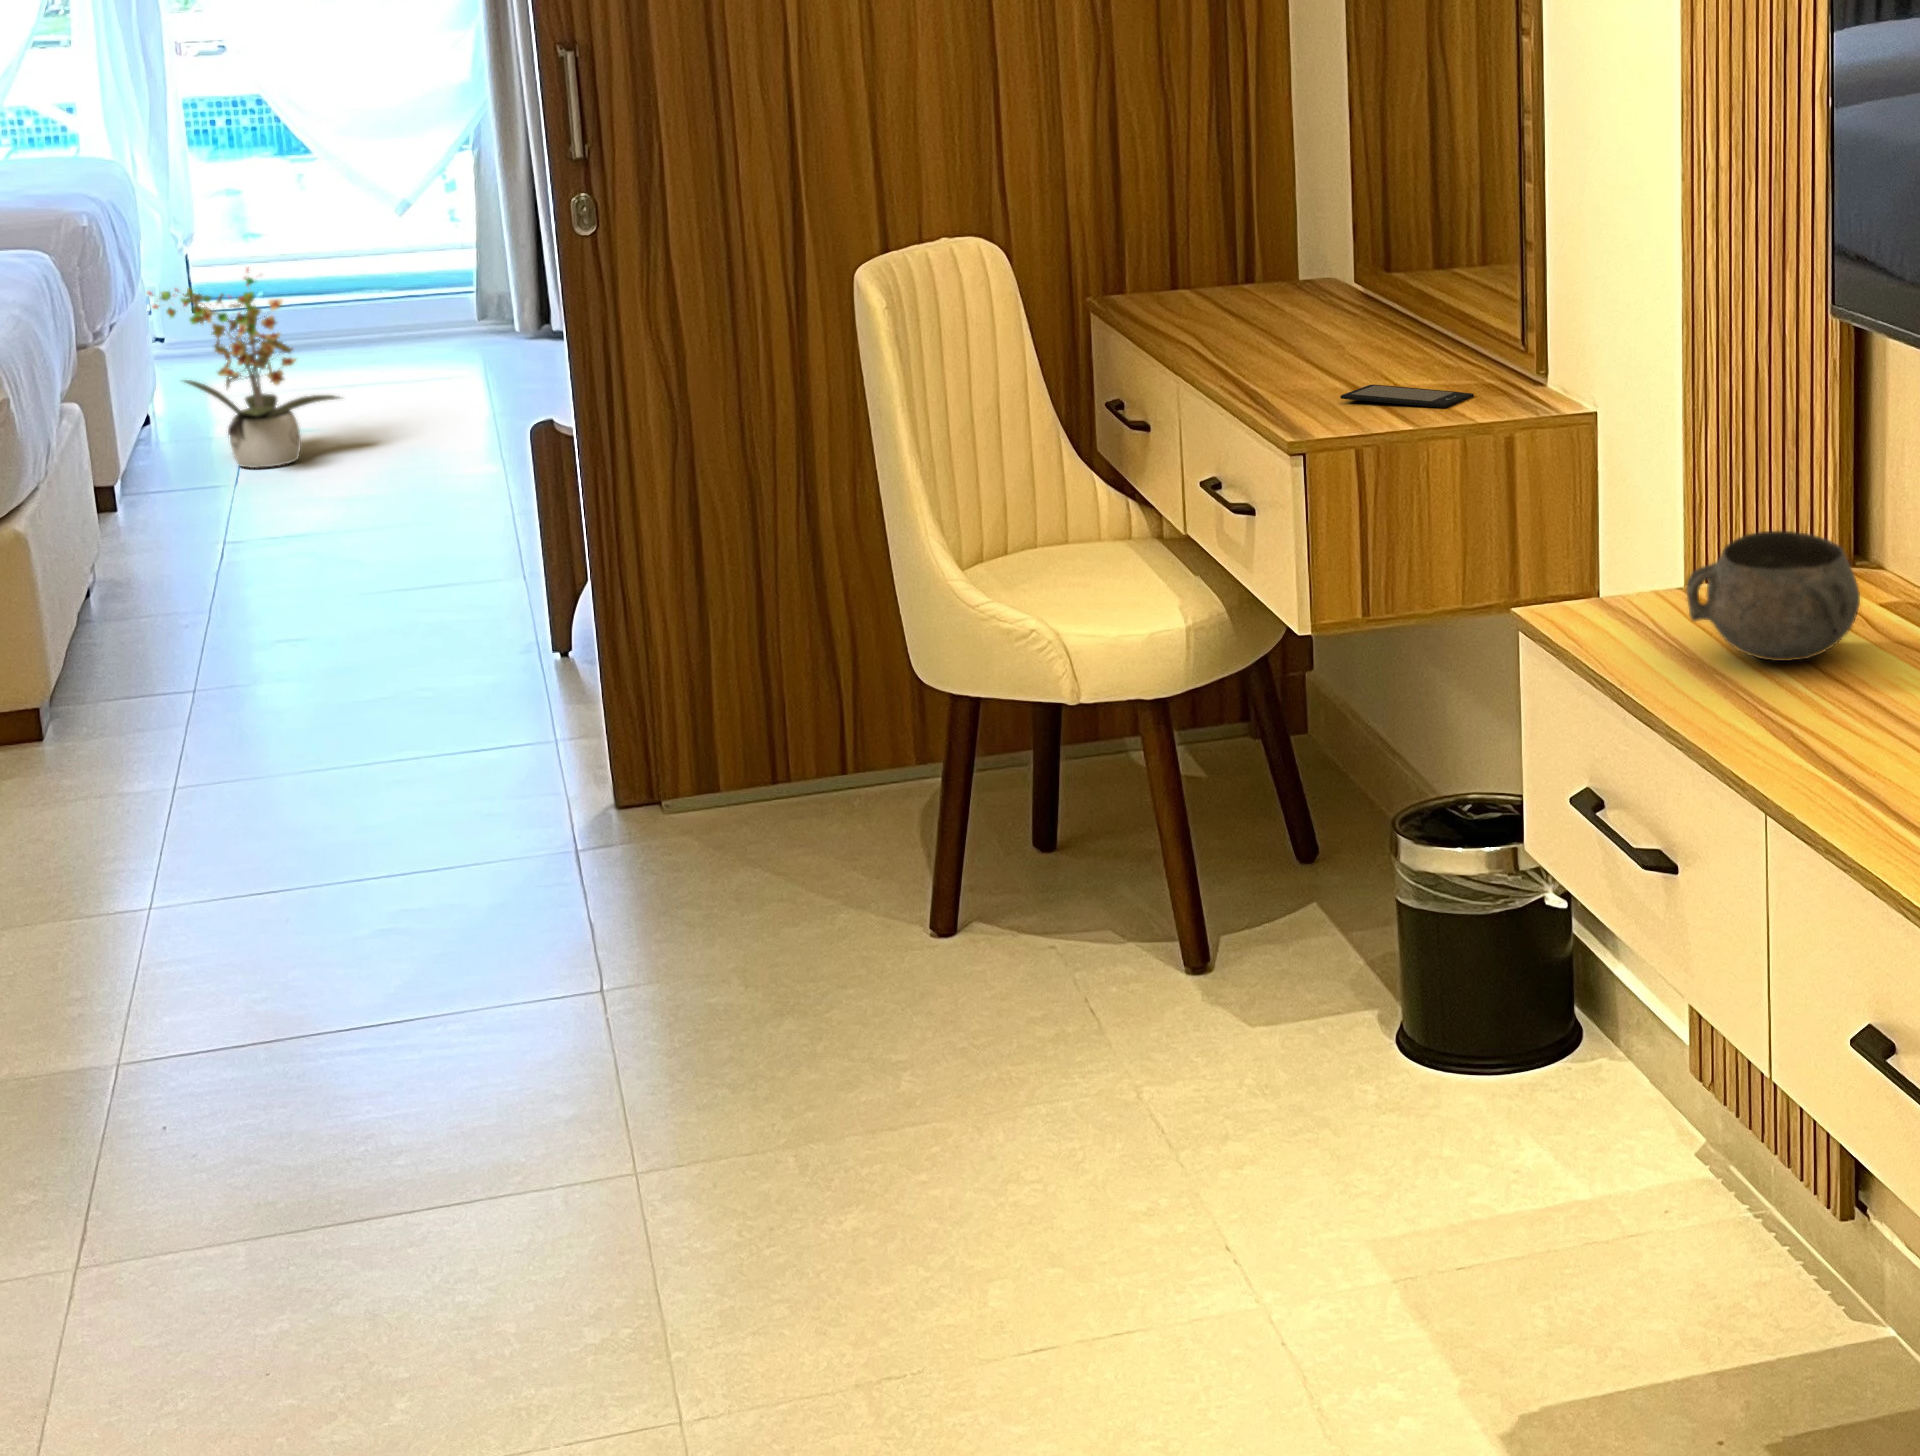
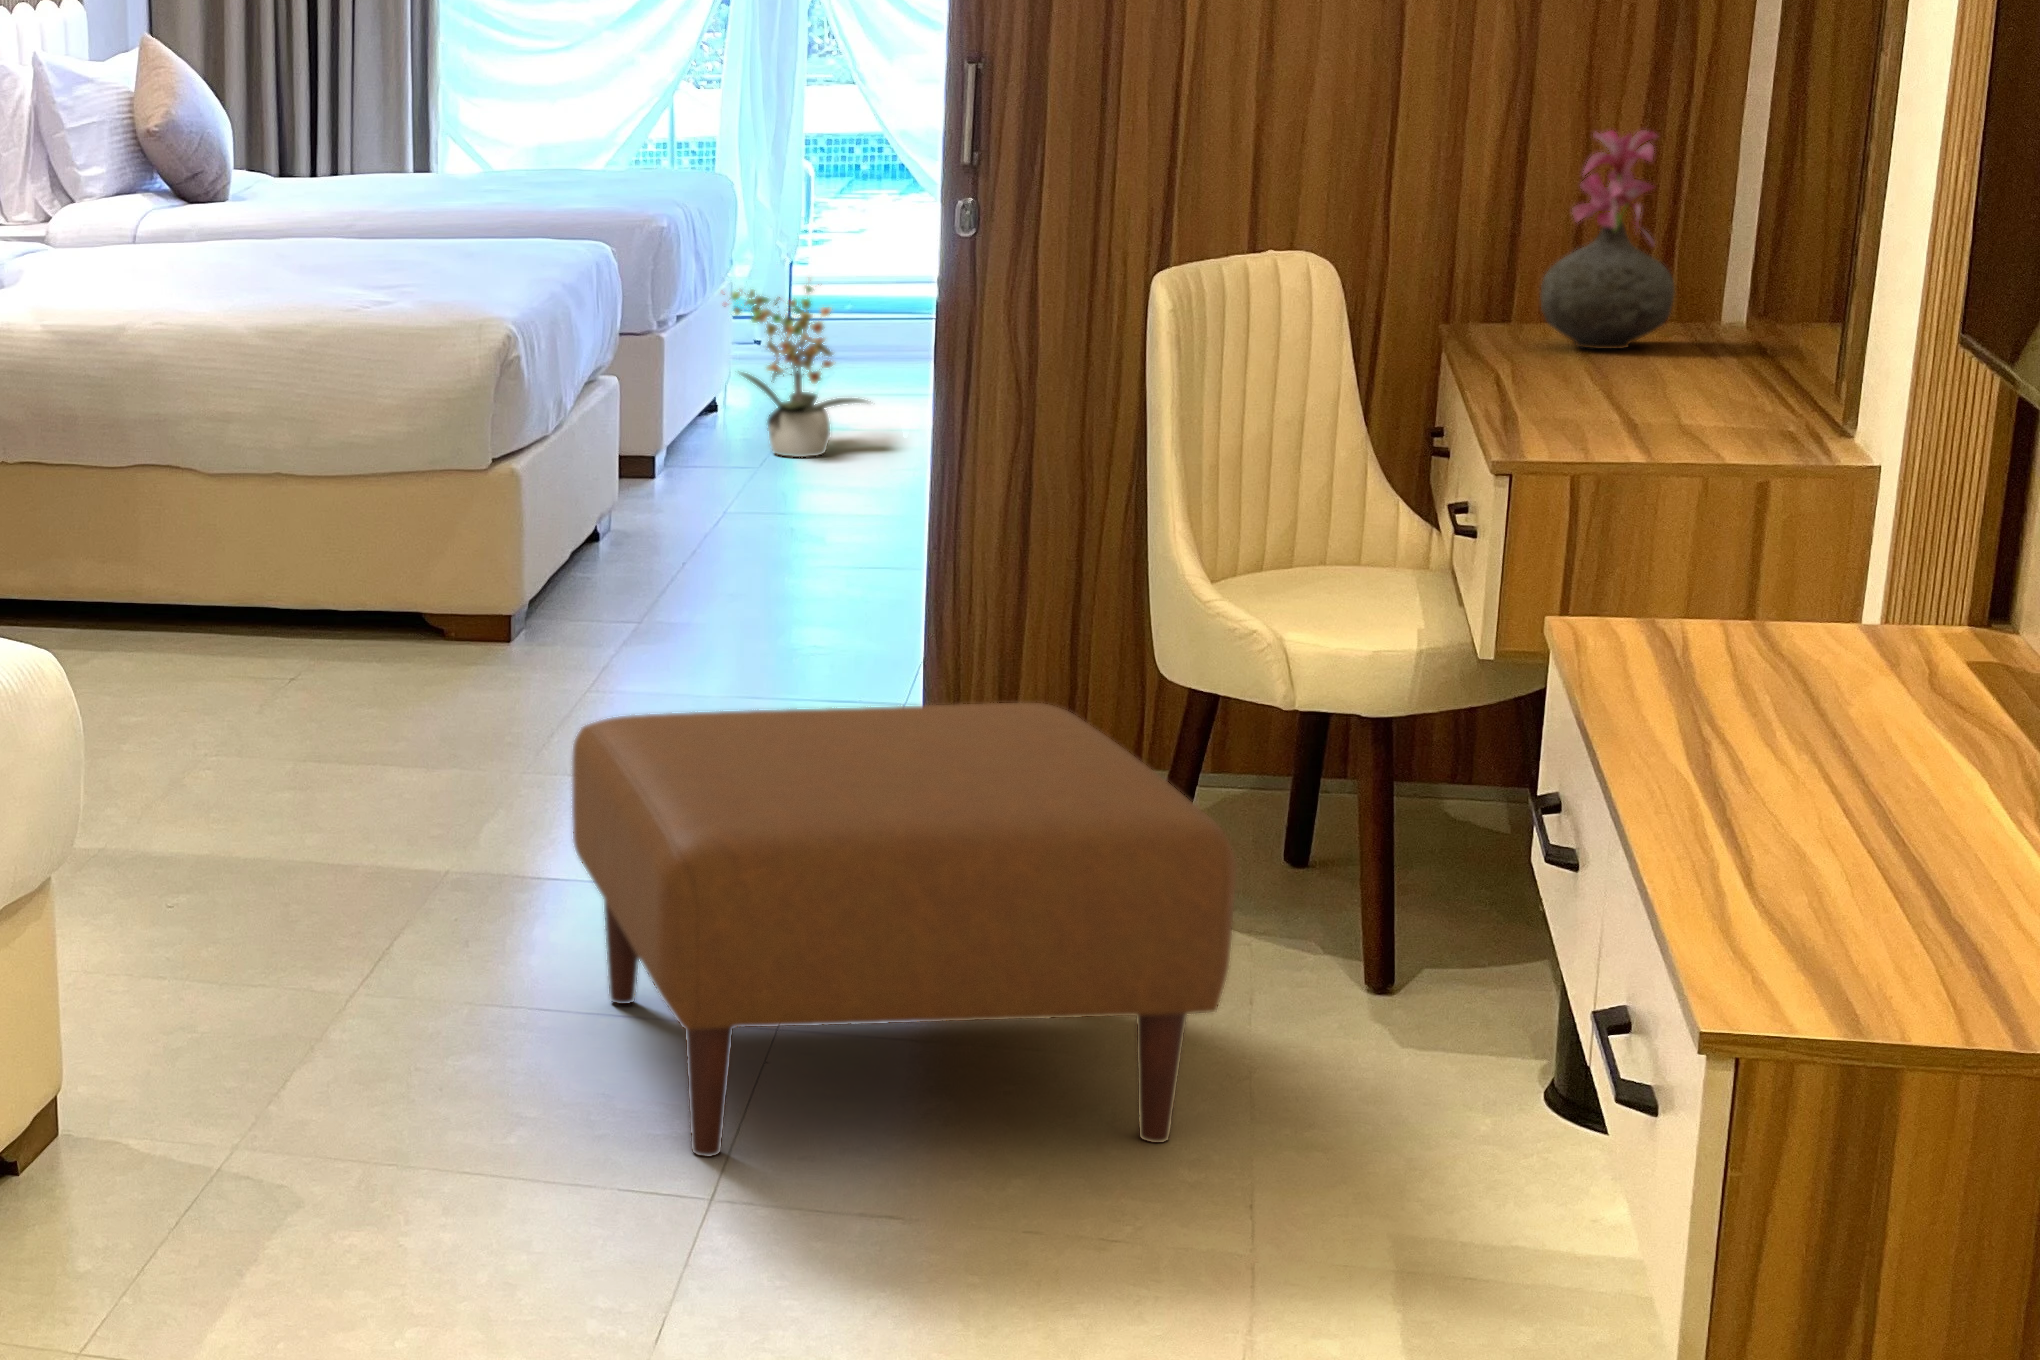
vase: none [1173,99,1287,308] -> present [1541,130,1675,349]
smartphone: present [1340,385,1474,408] -> none [1604,419,1760,446]
decorative bowl: present [1686,531,1860,661] -> none [1691,545,1906,682]
ottoman: none [364,750,1154,1356] -> present [572,703,1236,1156]

